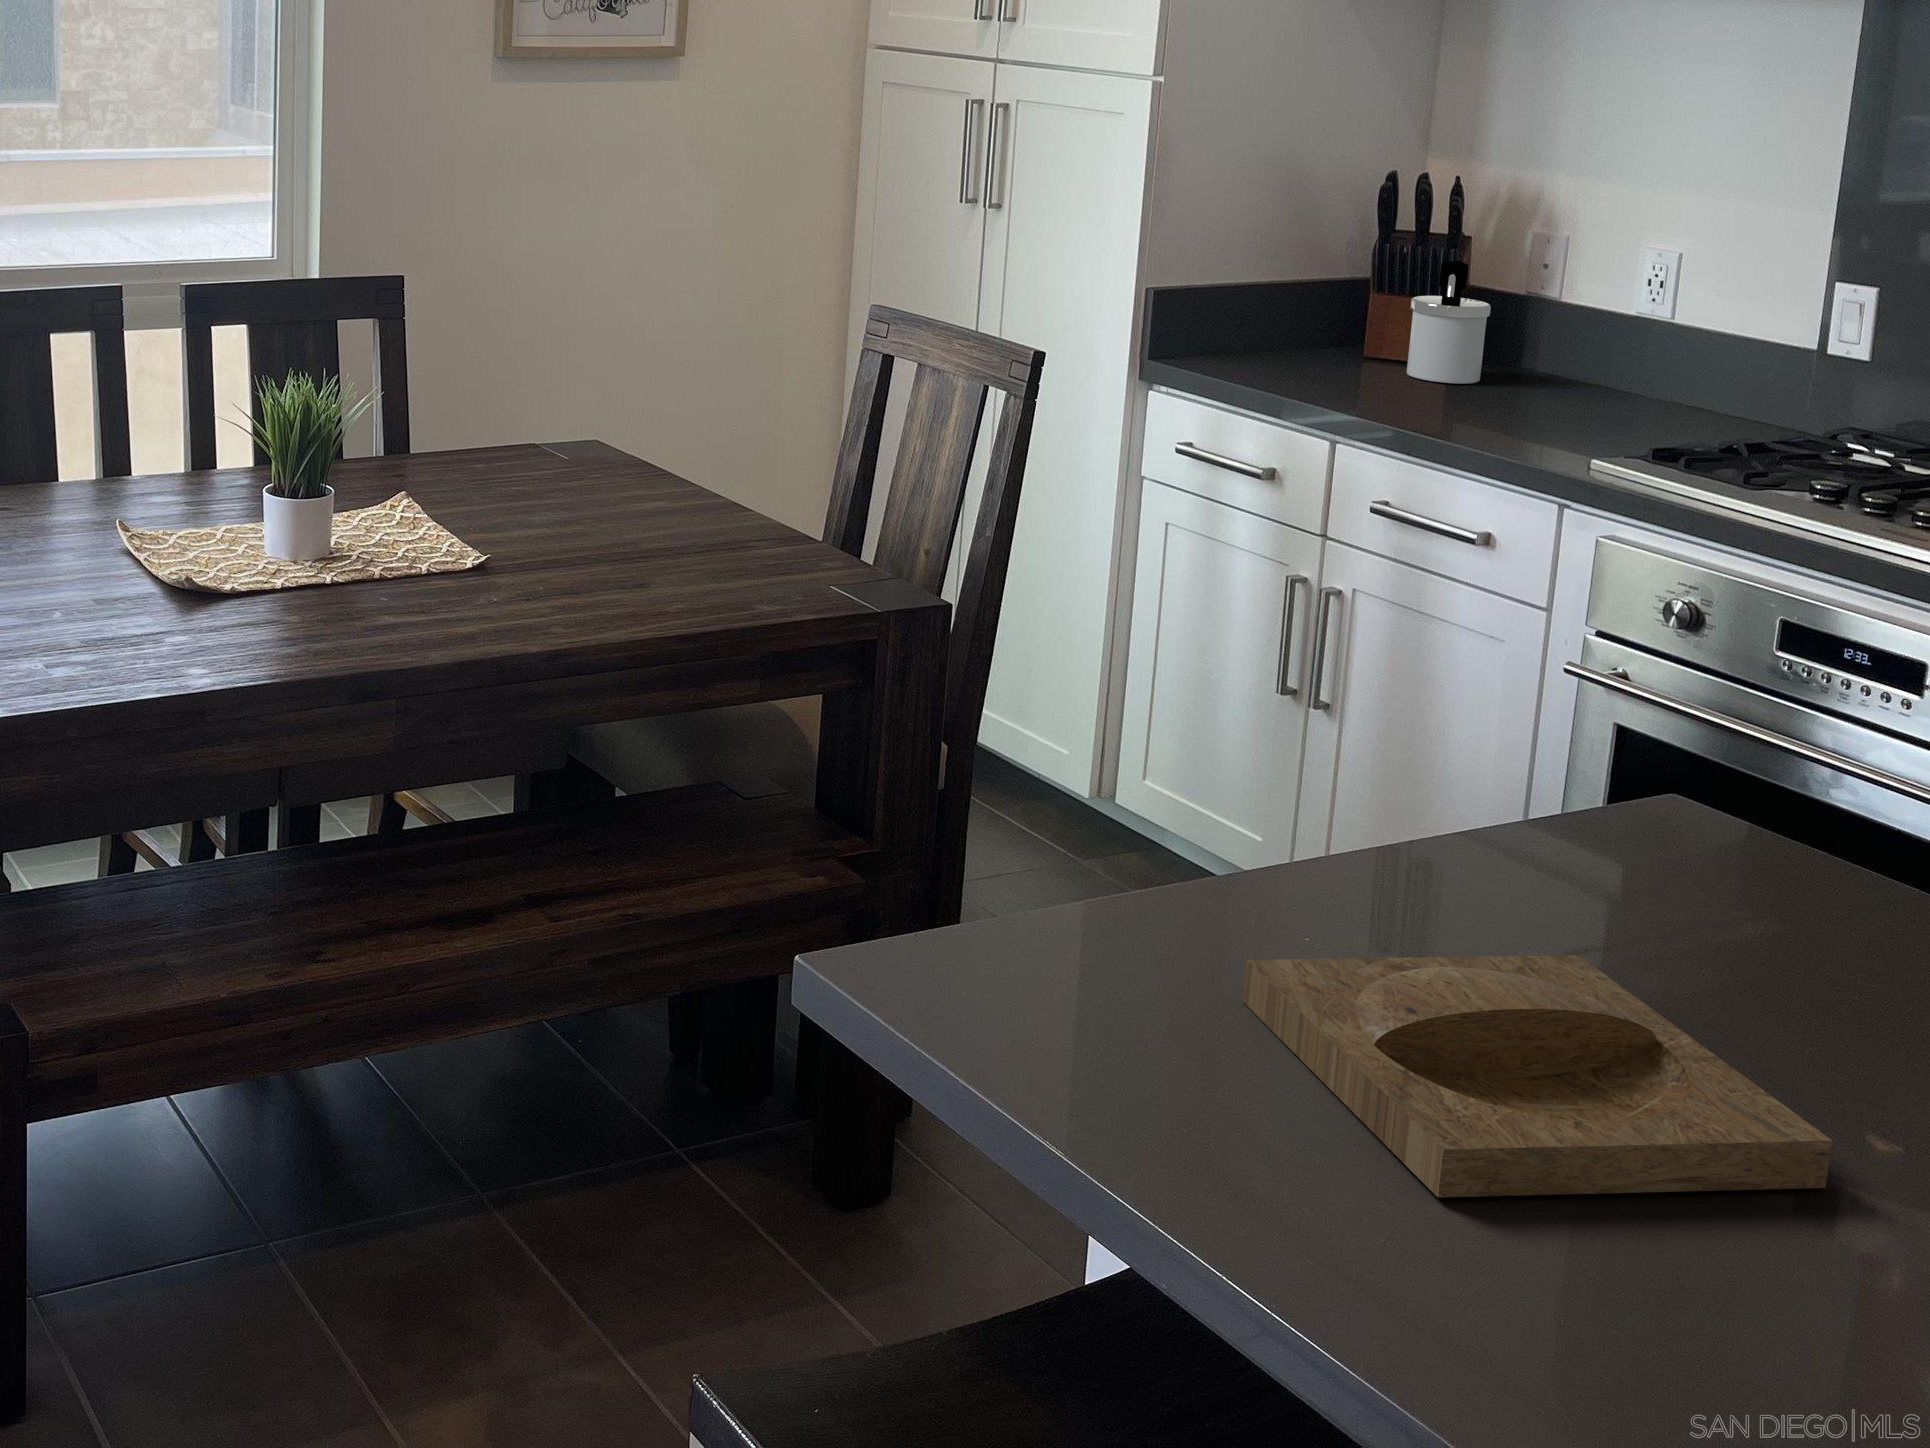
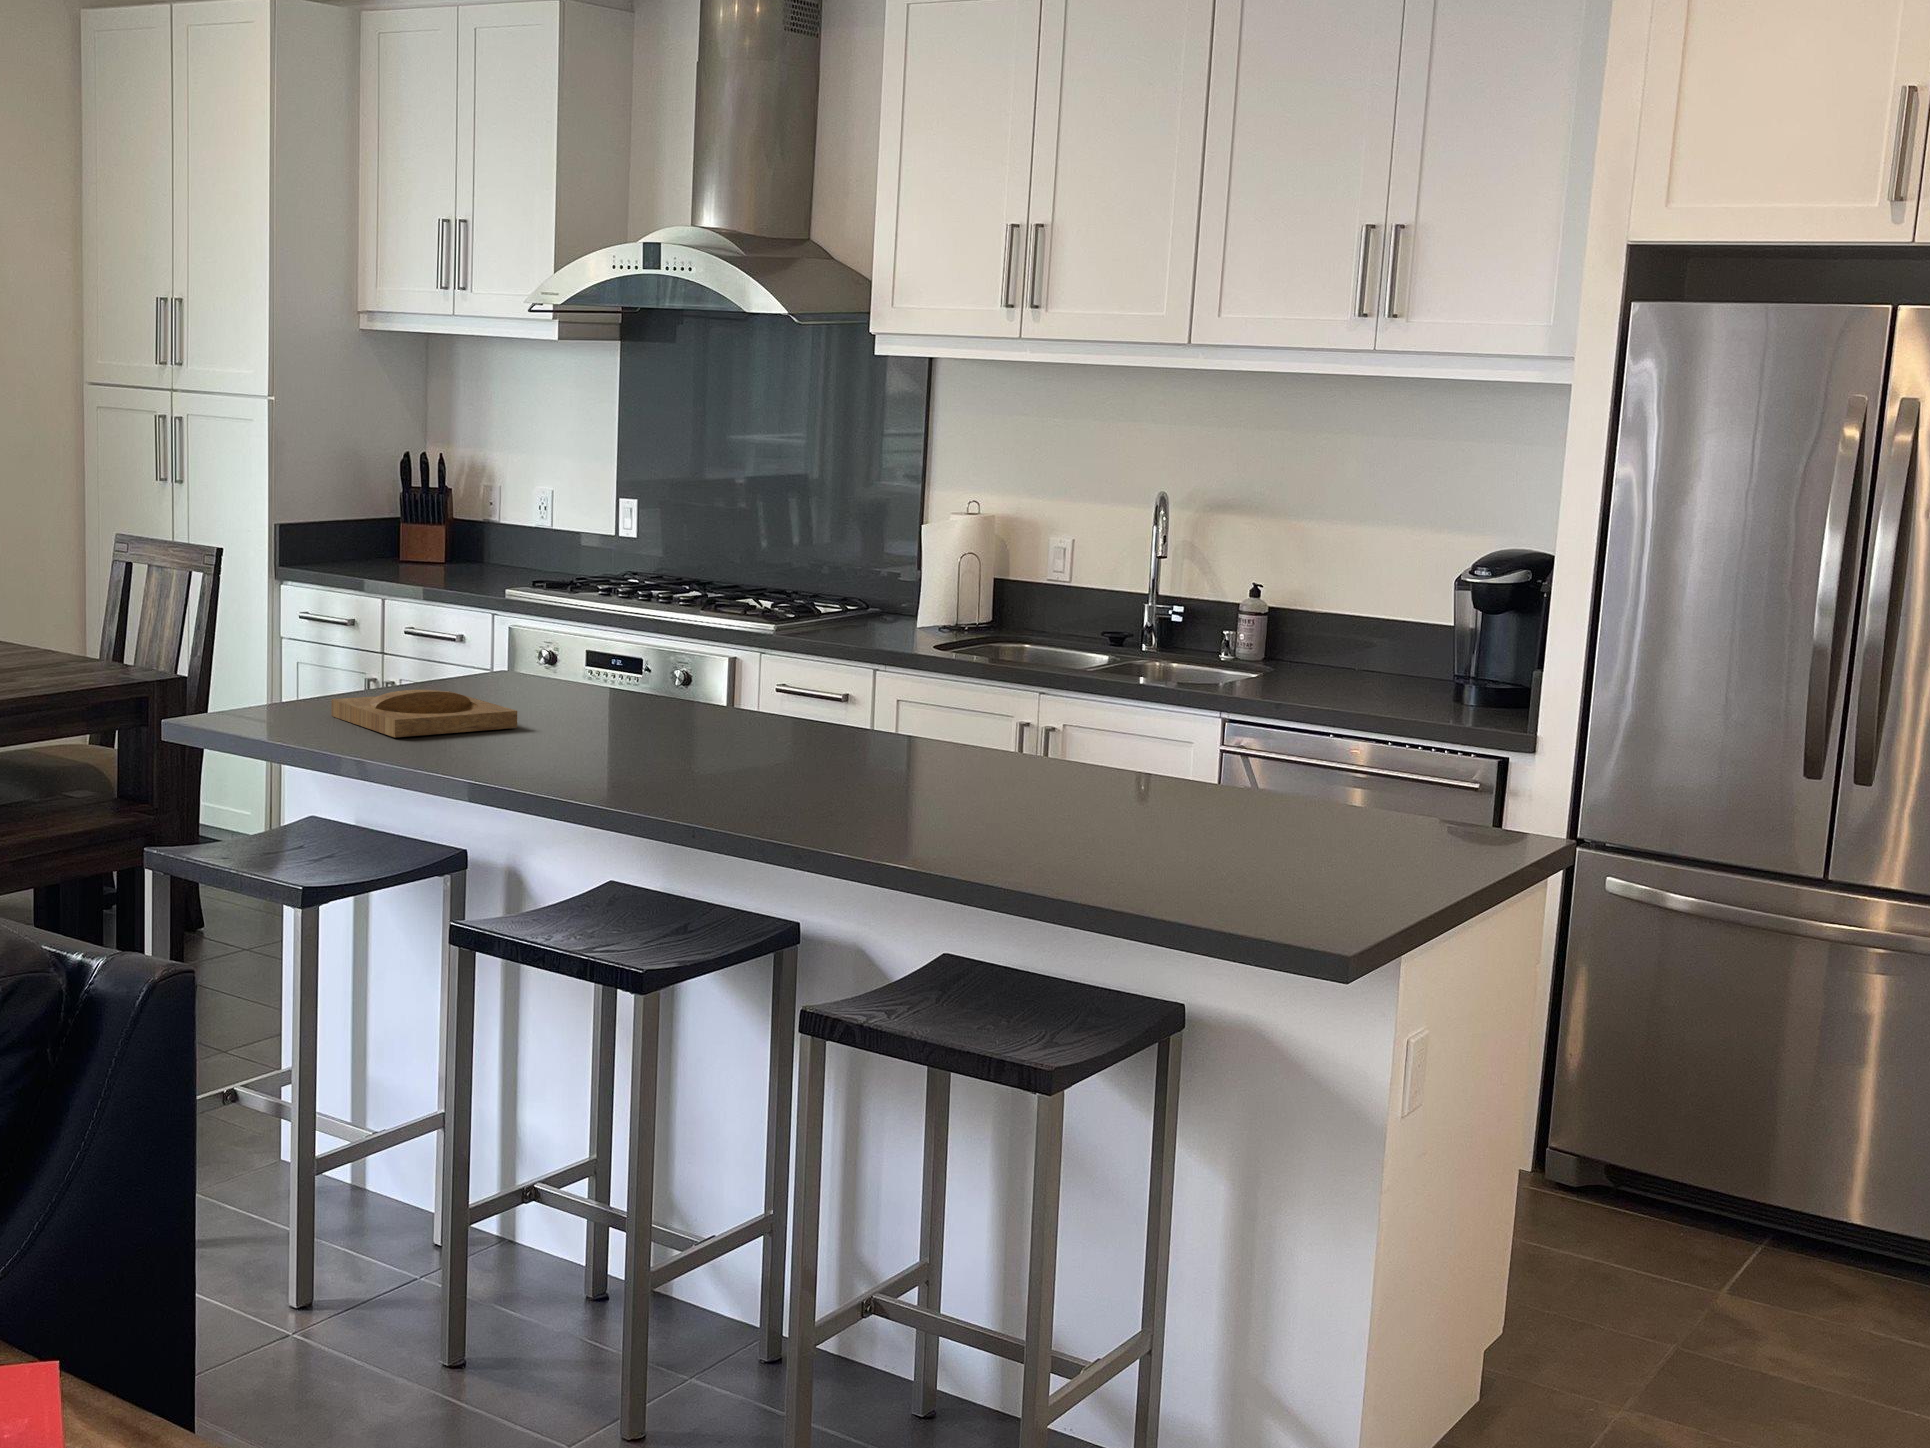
soap dispenser: present [1407,261,1491,384] -> none [420,499,460,567]

